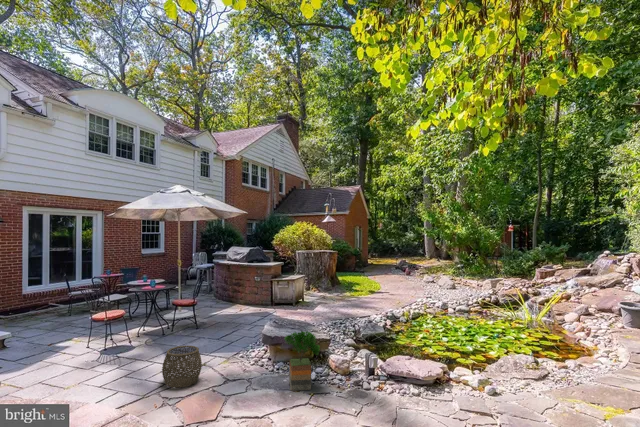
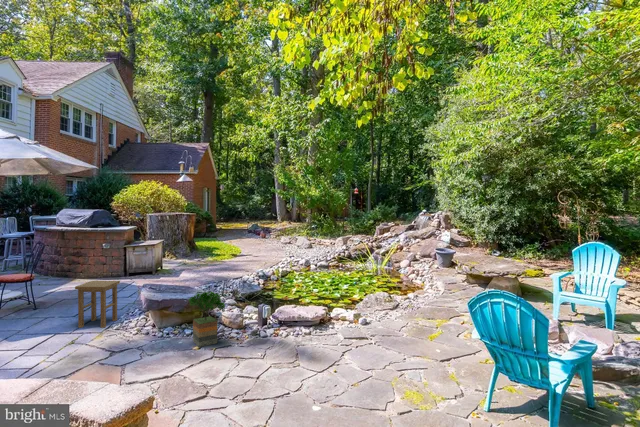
stool: none [204,308,242,354] -> present [75,281,120,328]
woven basket: present [162,346,202,388] -> none [46,320,95,365]

